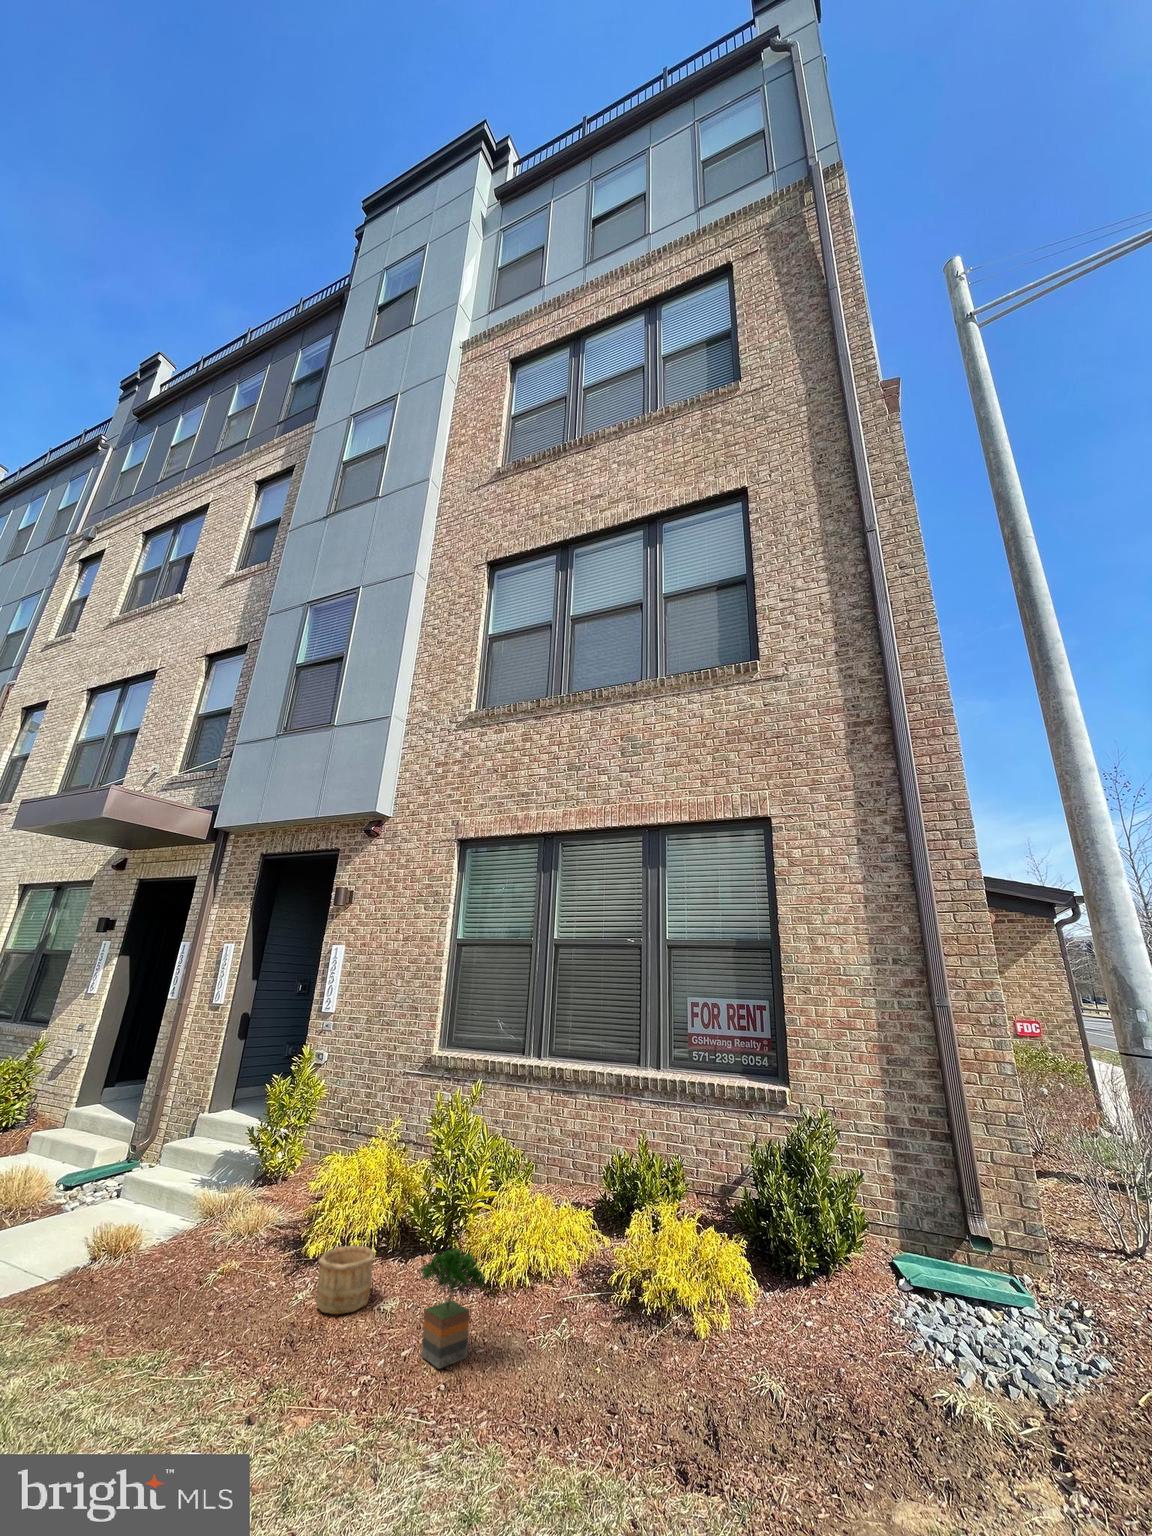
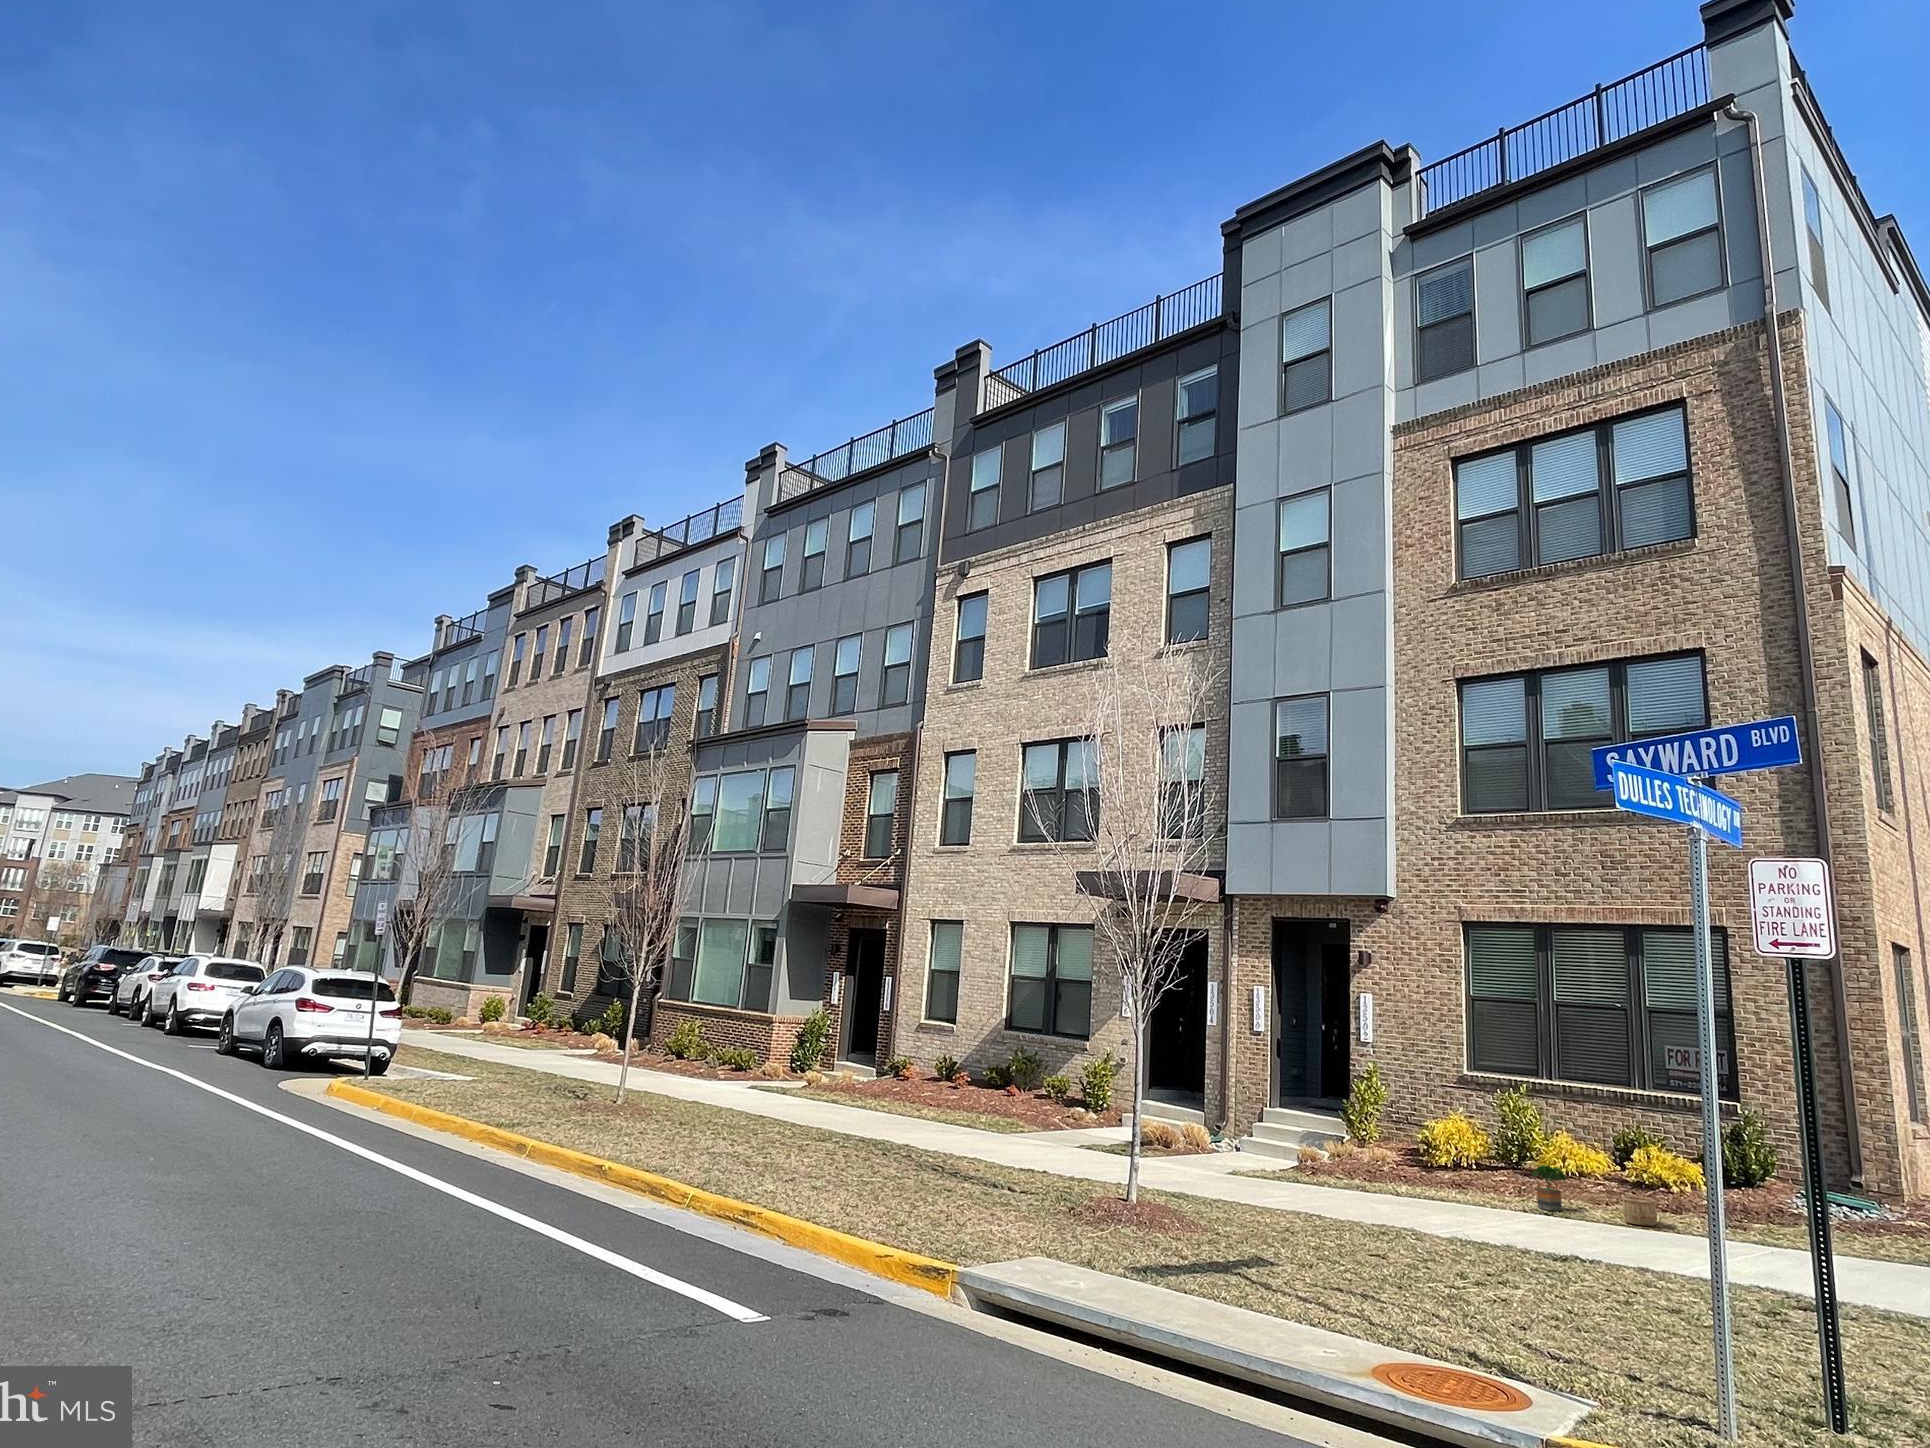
wooden bucket: present [316,1245,375,1314] -> present [1621,1195,1657,1226]

